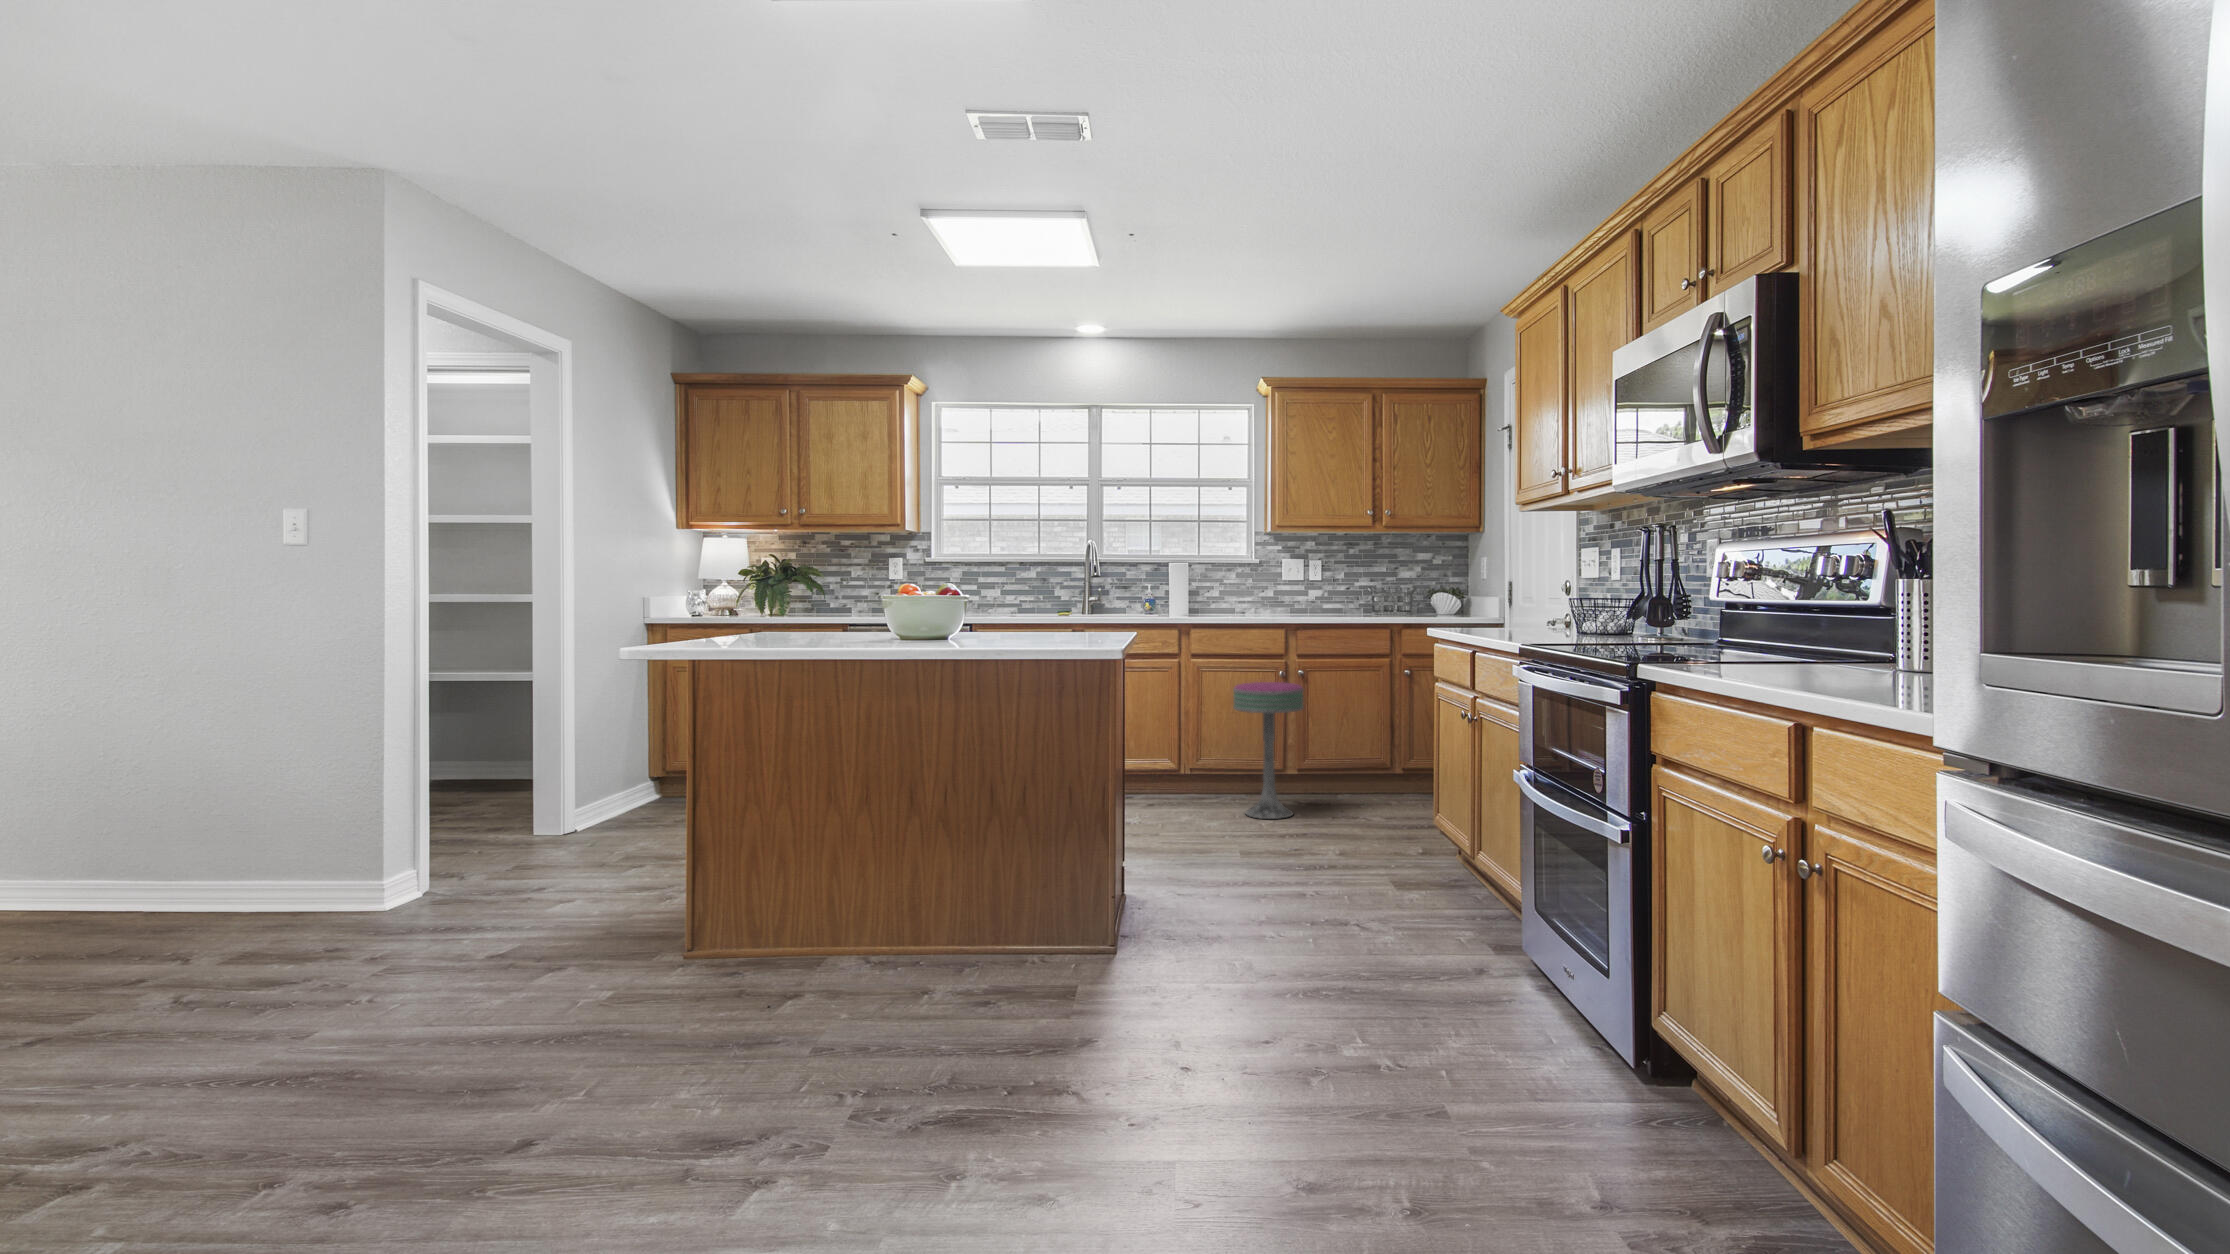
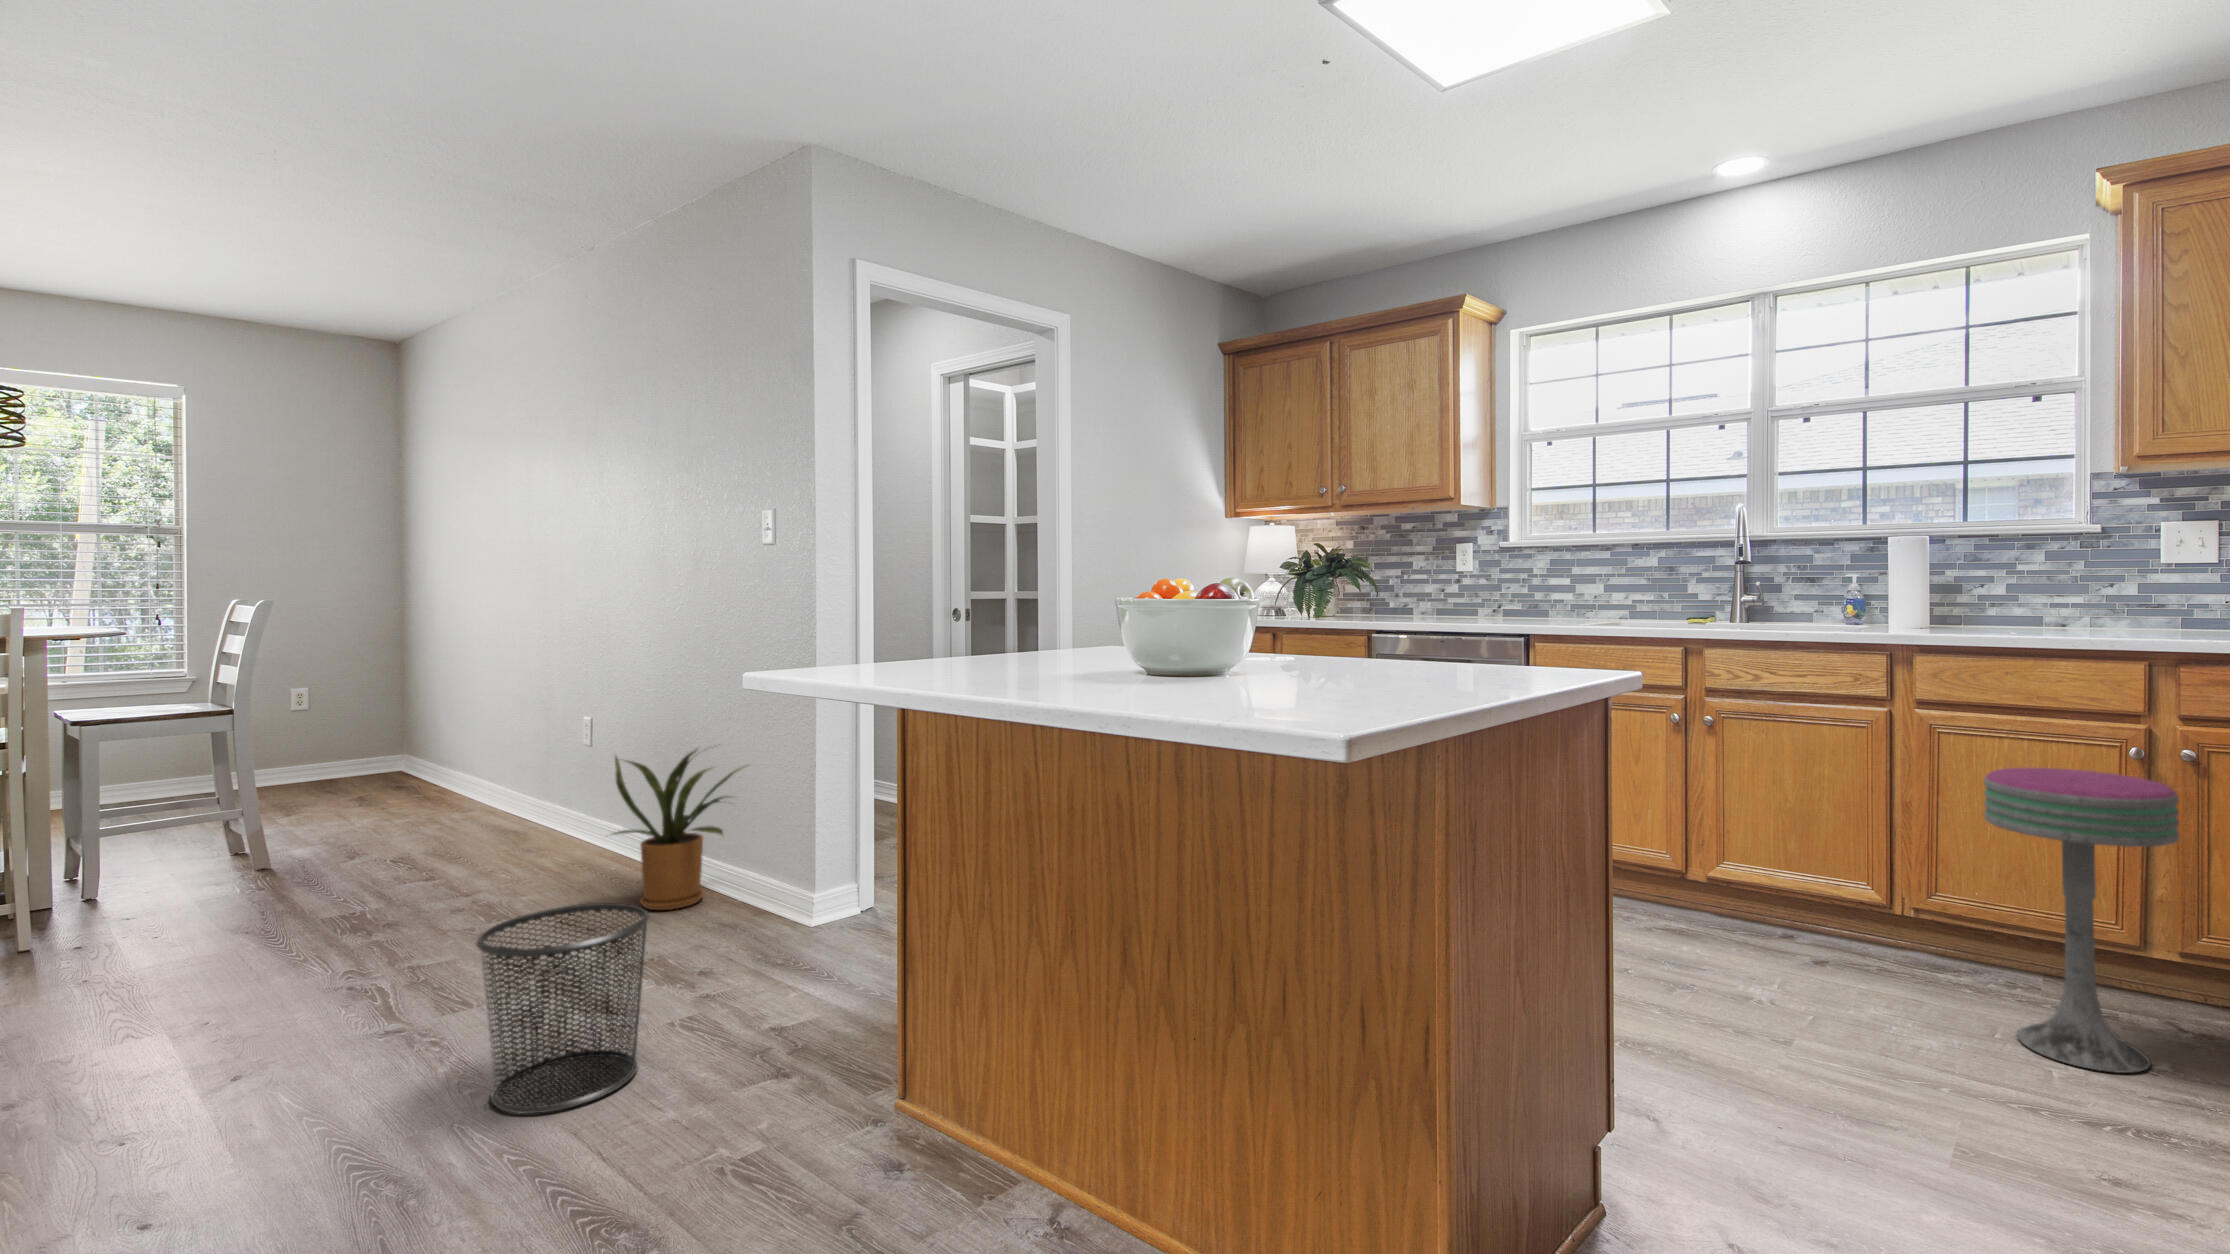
house plant: none [68,755,280,940] -> present [614,750,742,910]
waste bin: none [301,867,458,1038] -> present [476,903,650,1114]

